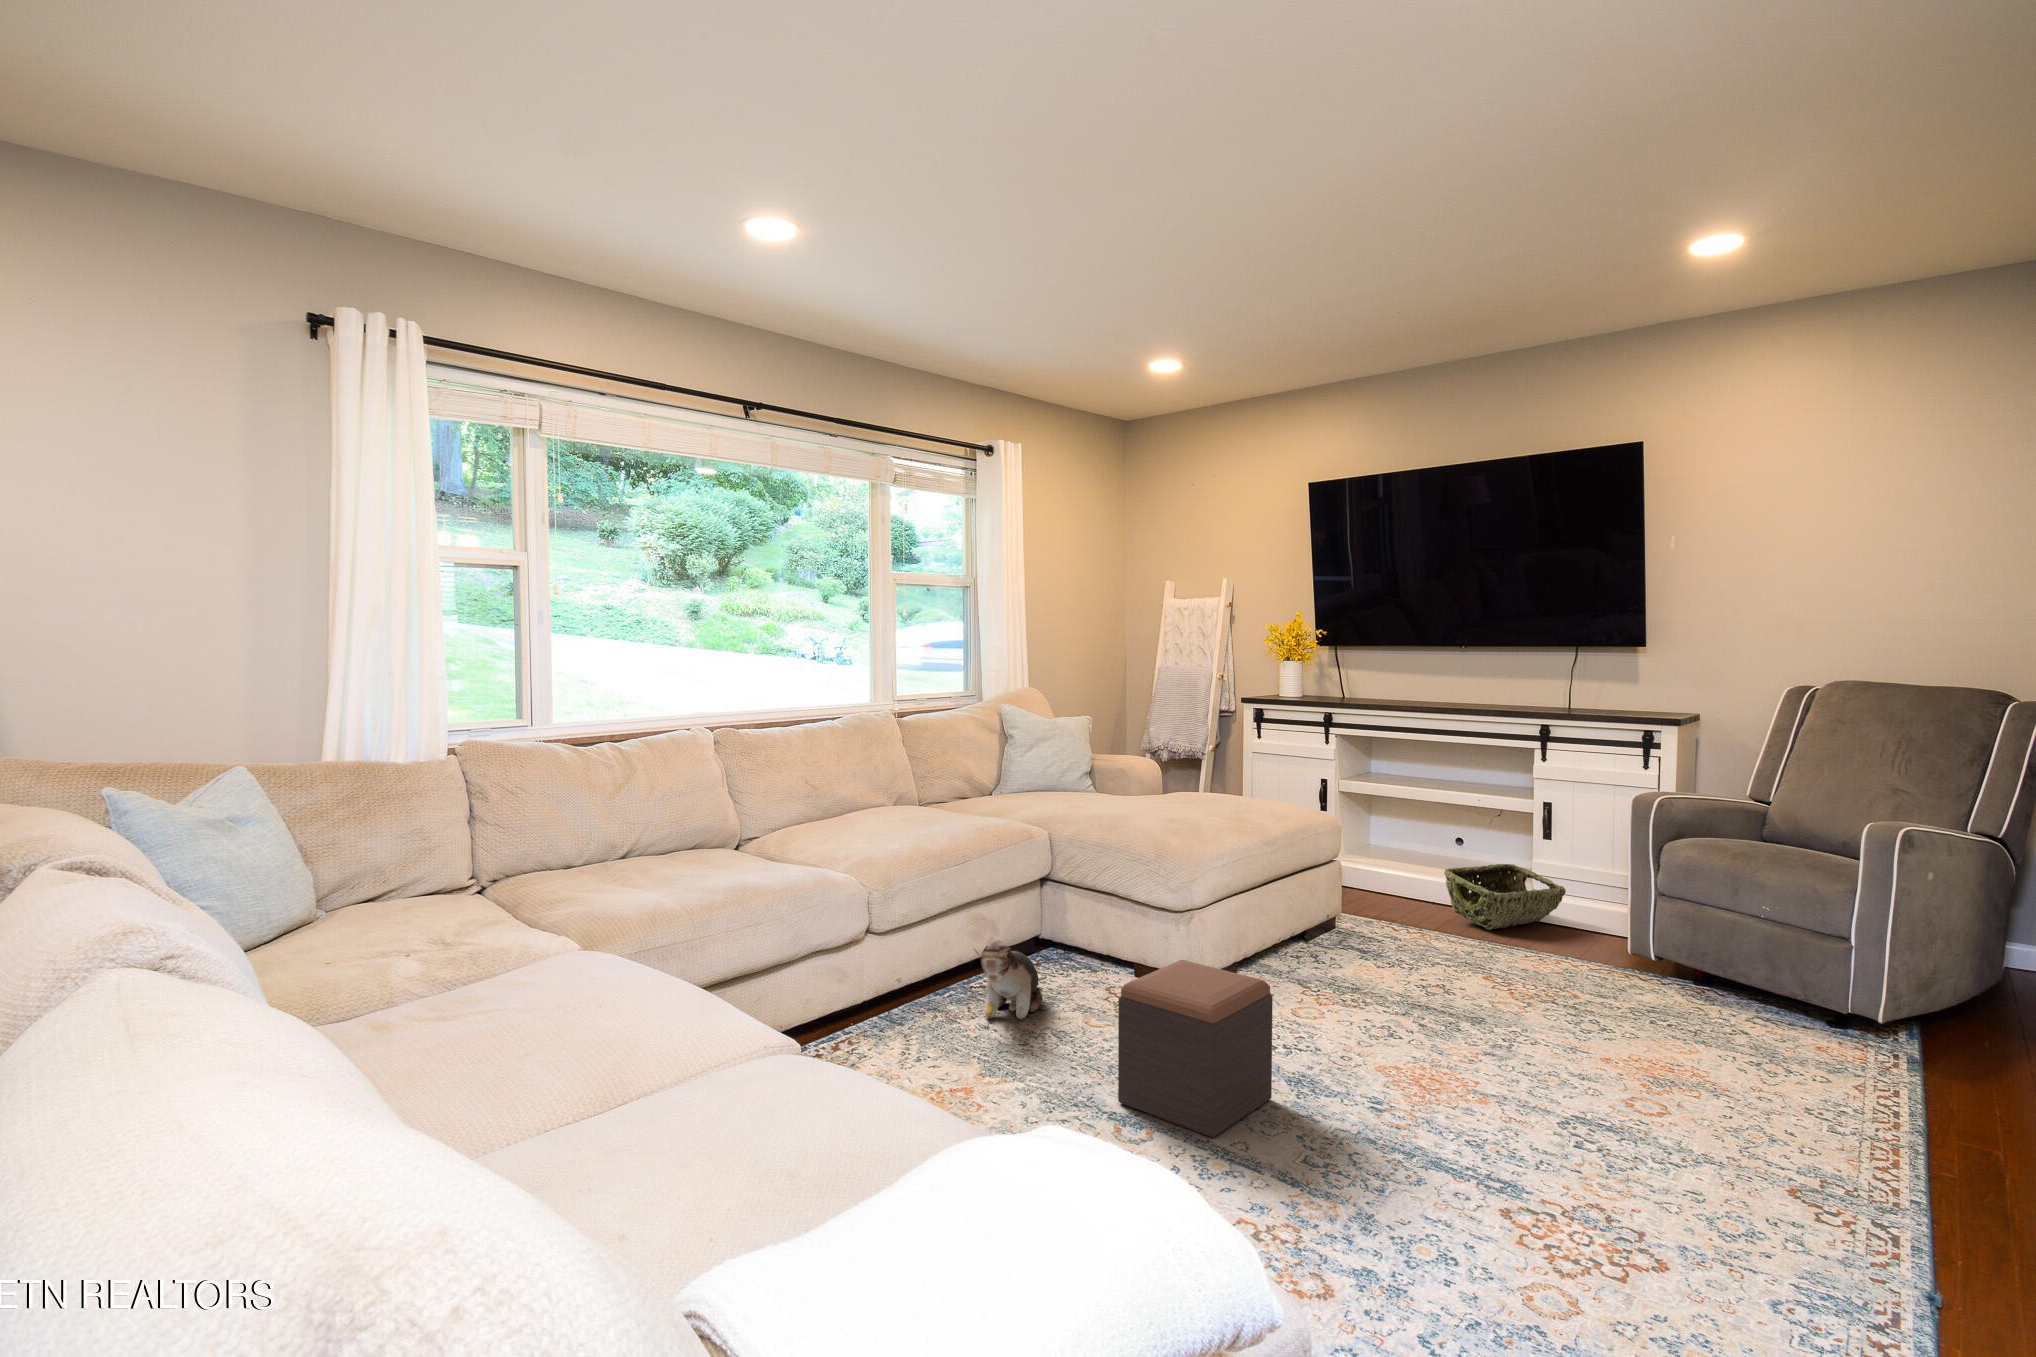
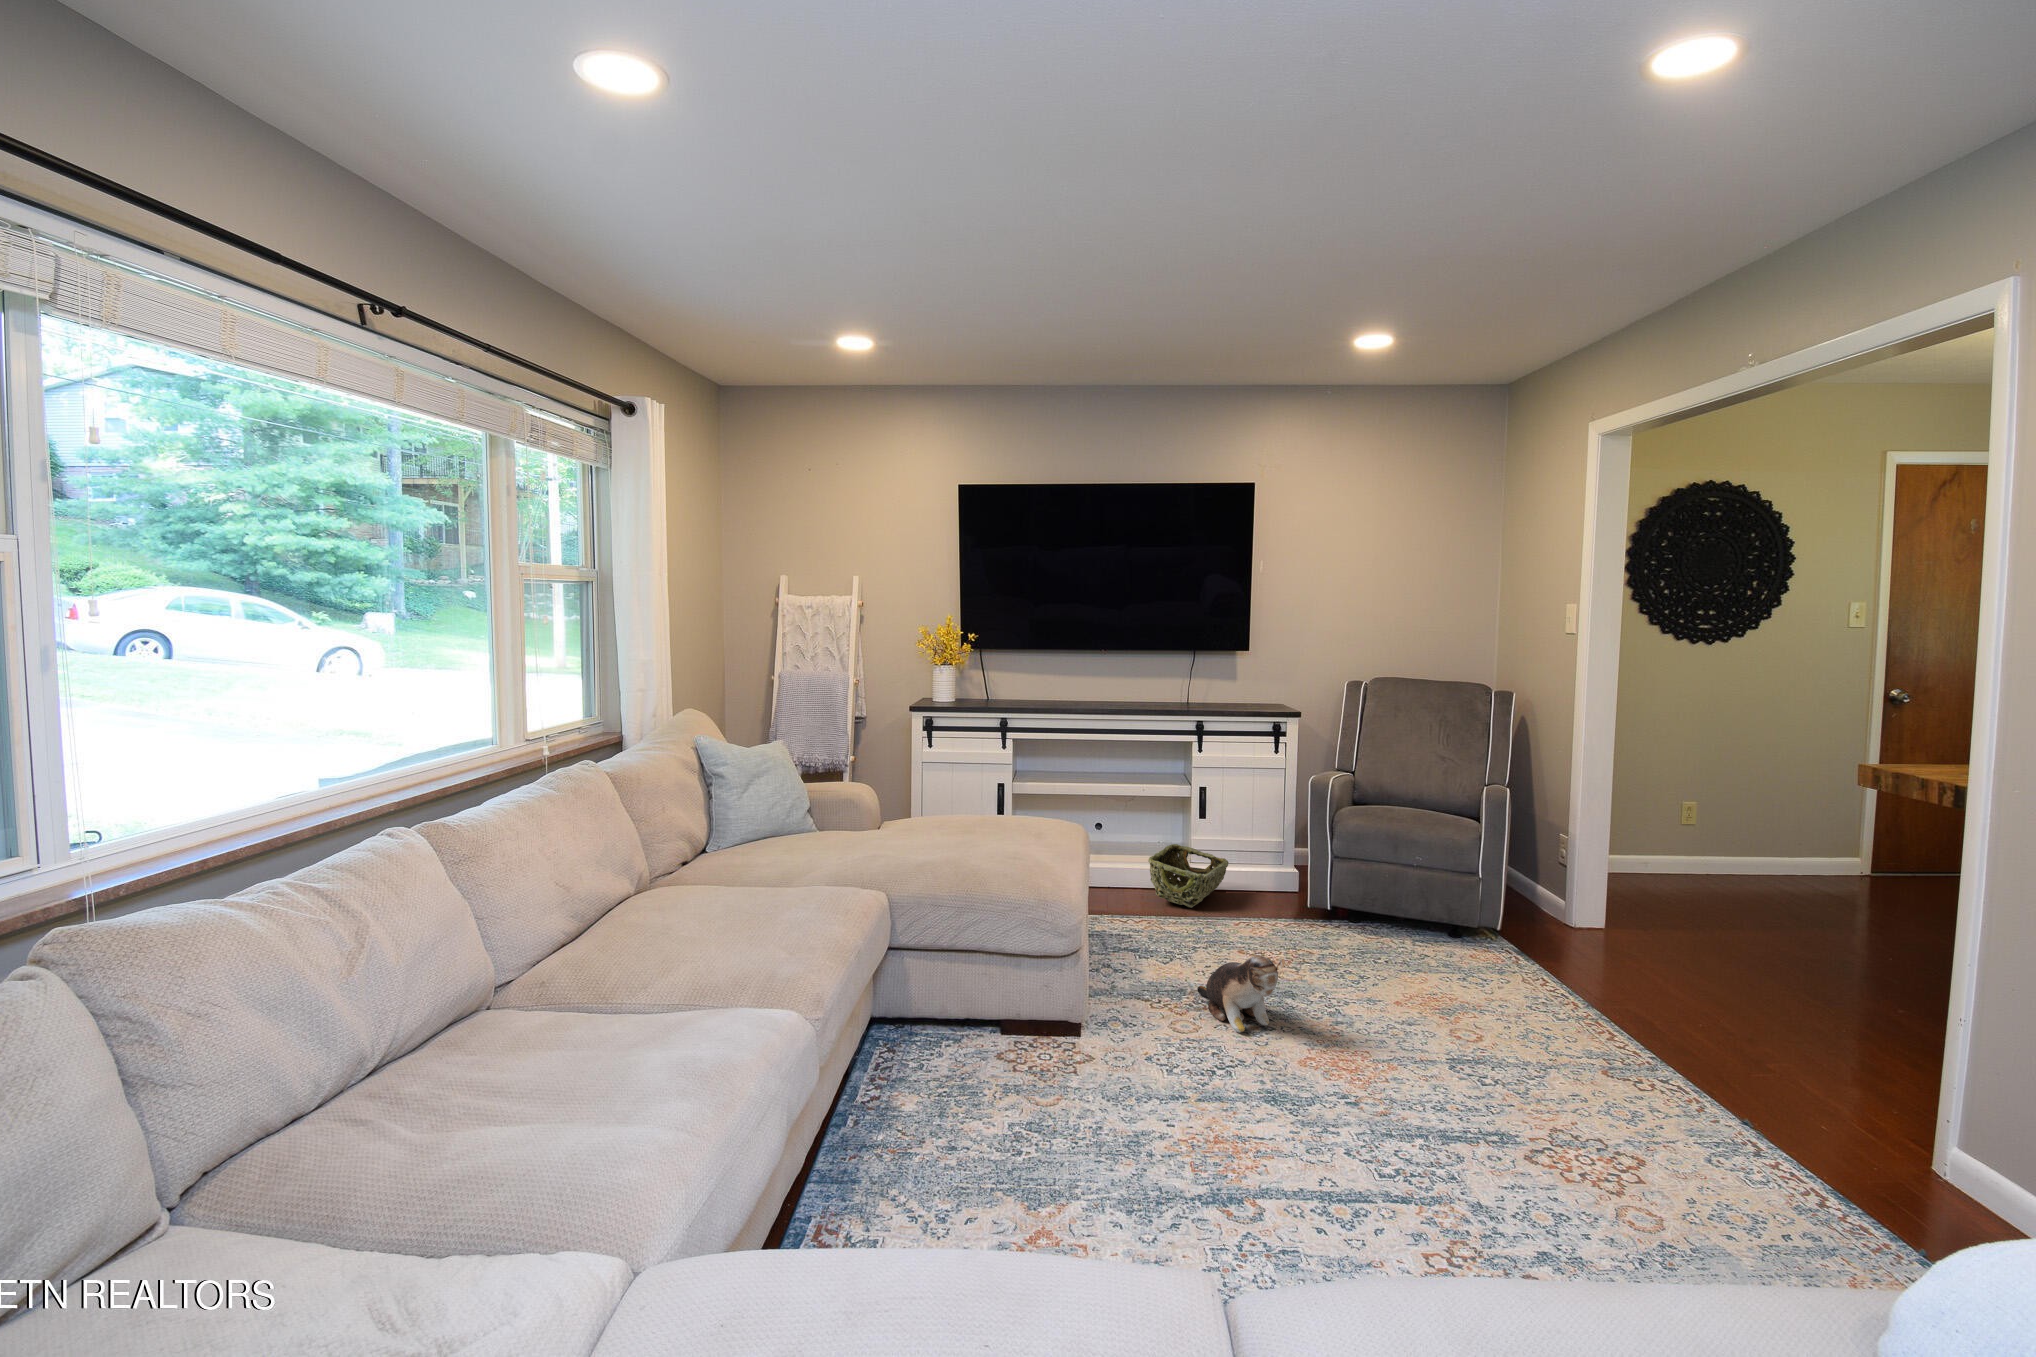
plush toy: present [974,940,1042,1019] -> present [1197,955,1285,1032]
footstool: present [1118,960,1272,1138] -> none [1208,1026,1360,1218]

